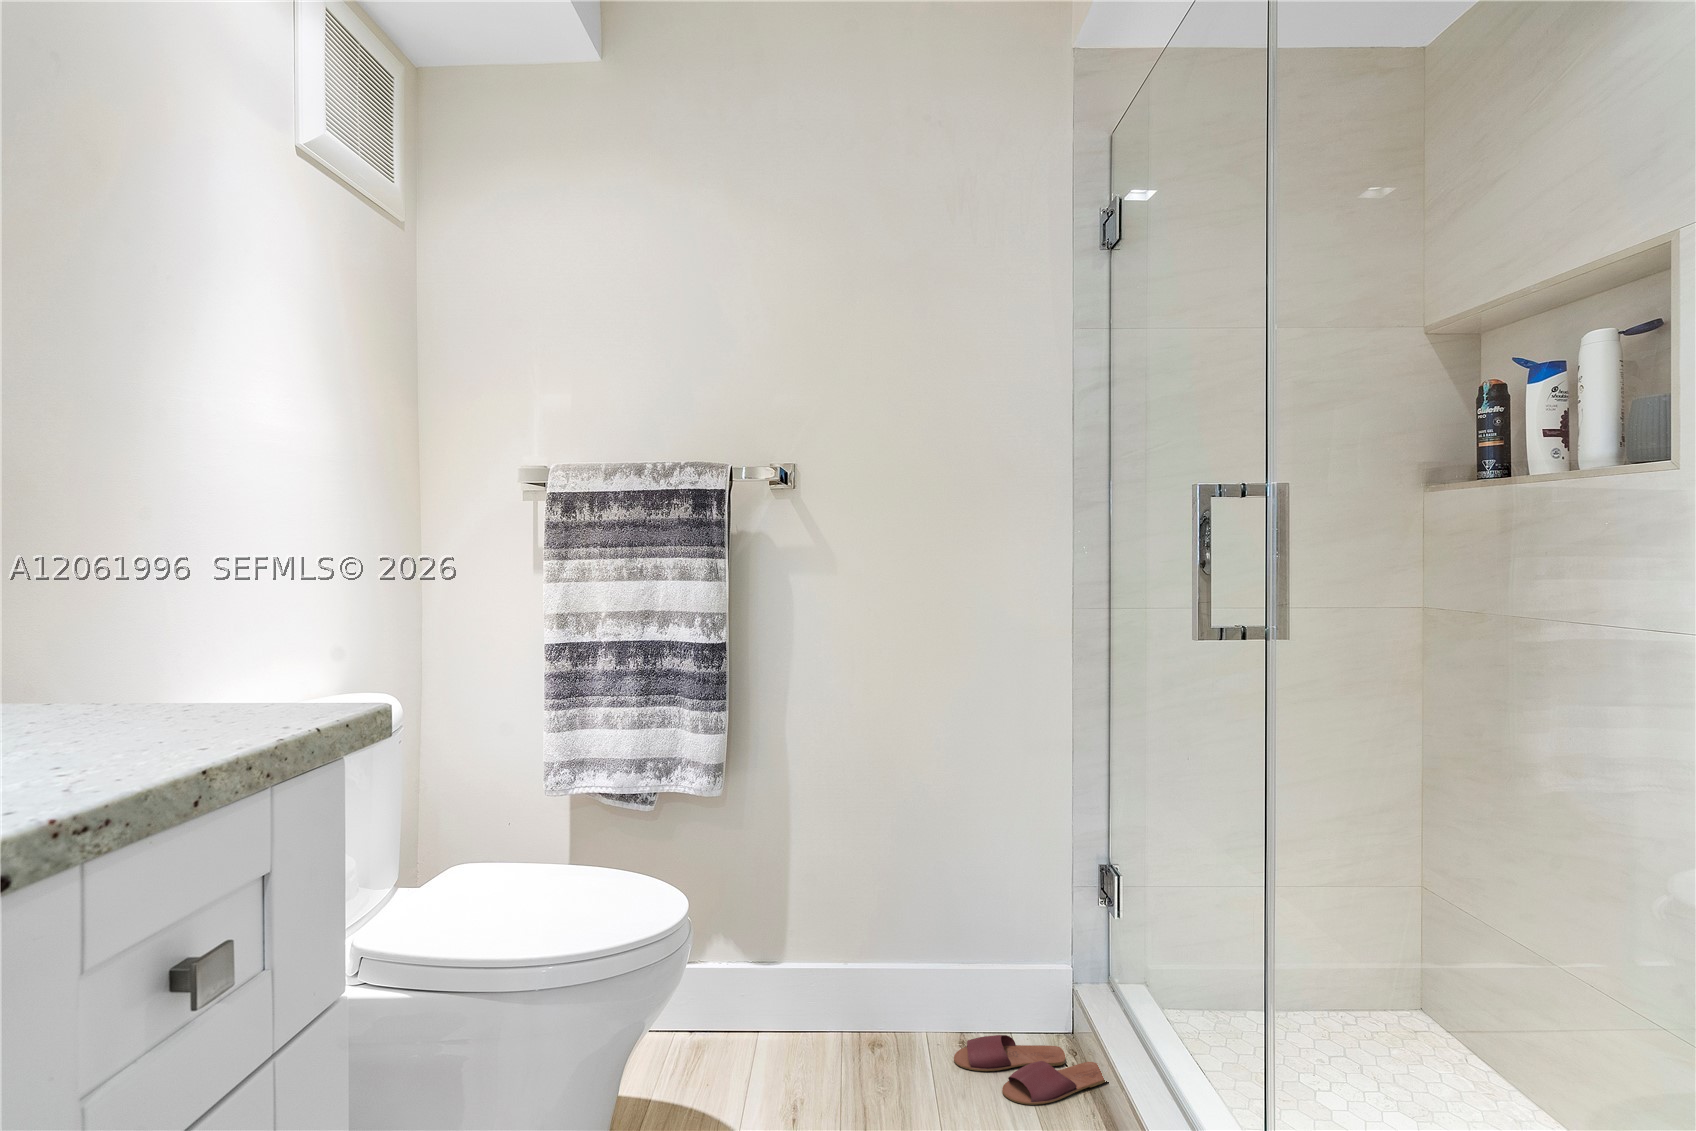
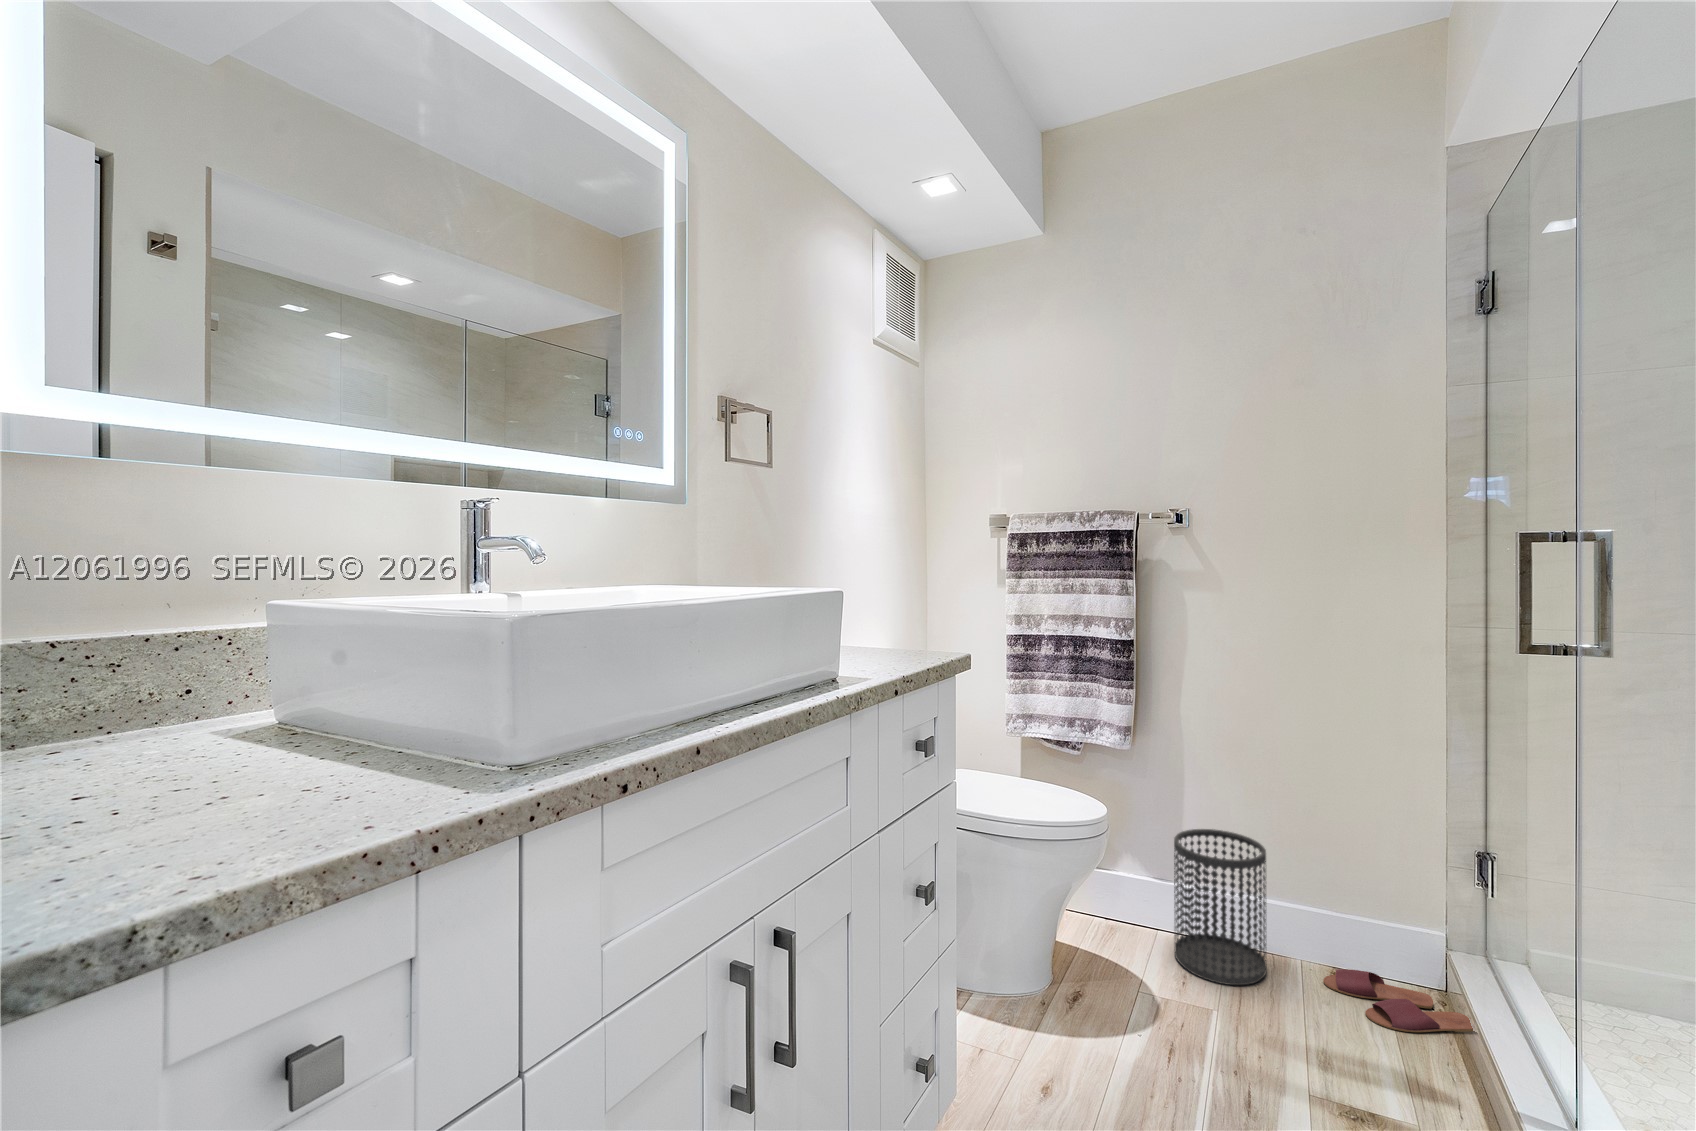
wastebasket: none [780,889,892,1098] -> present [1174,829,1266,985]

